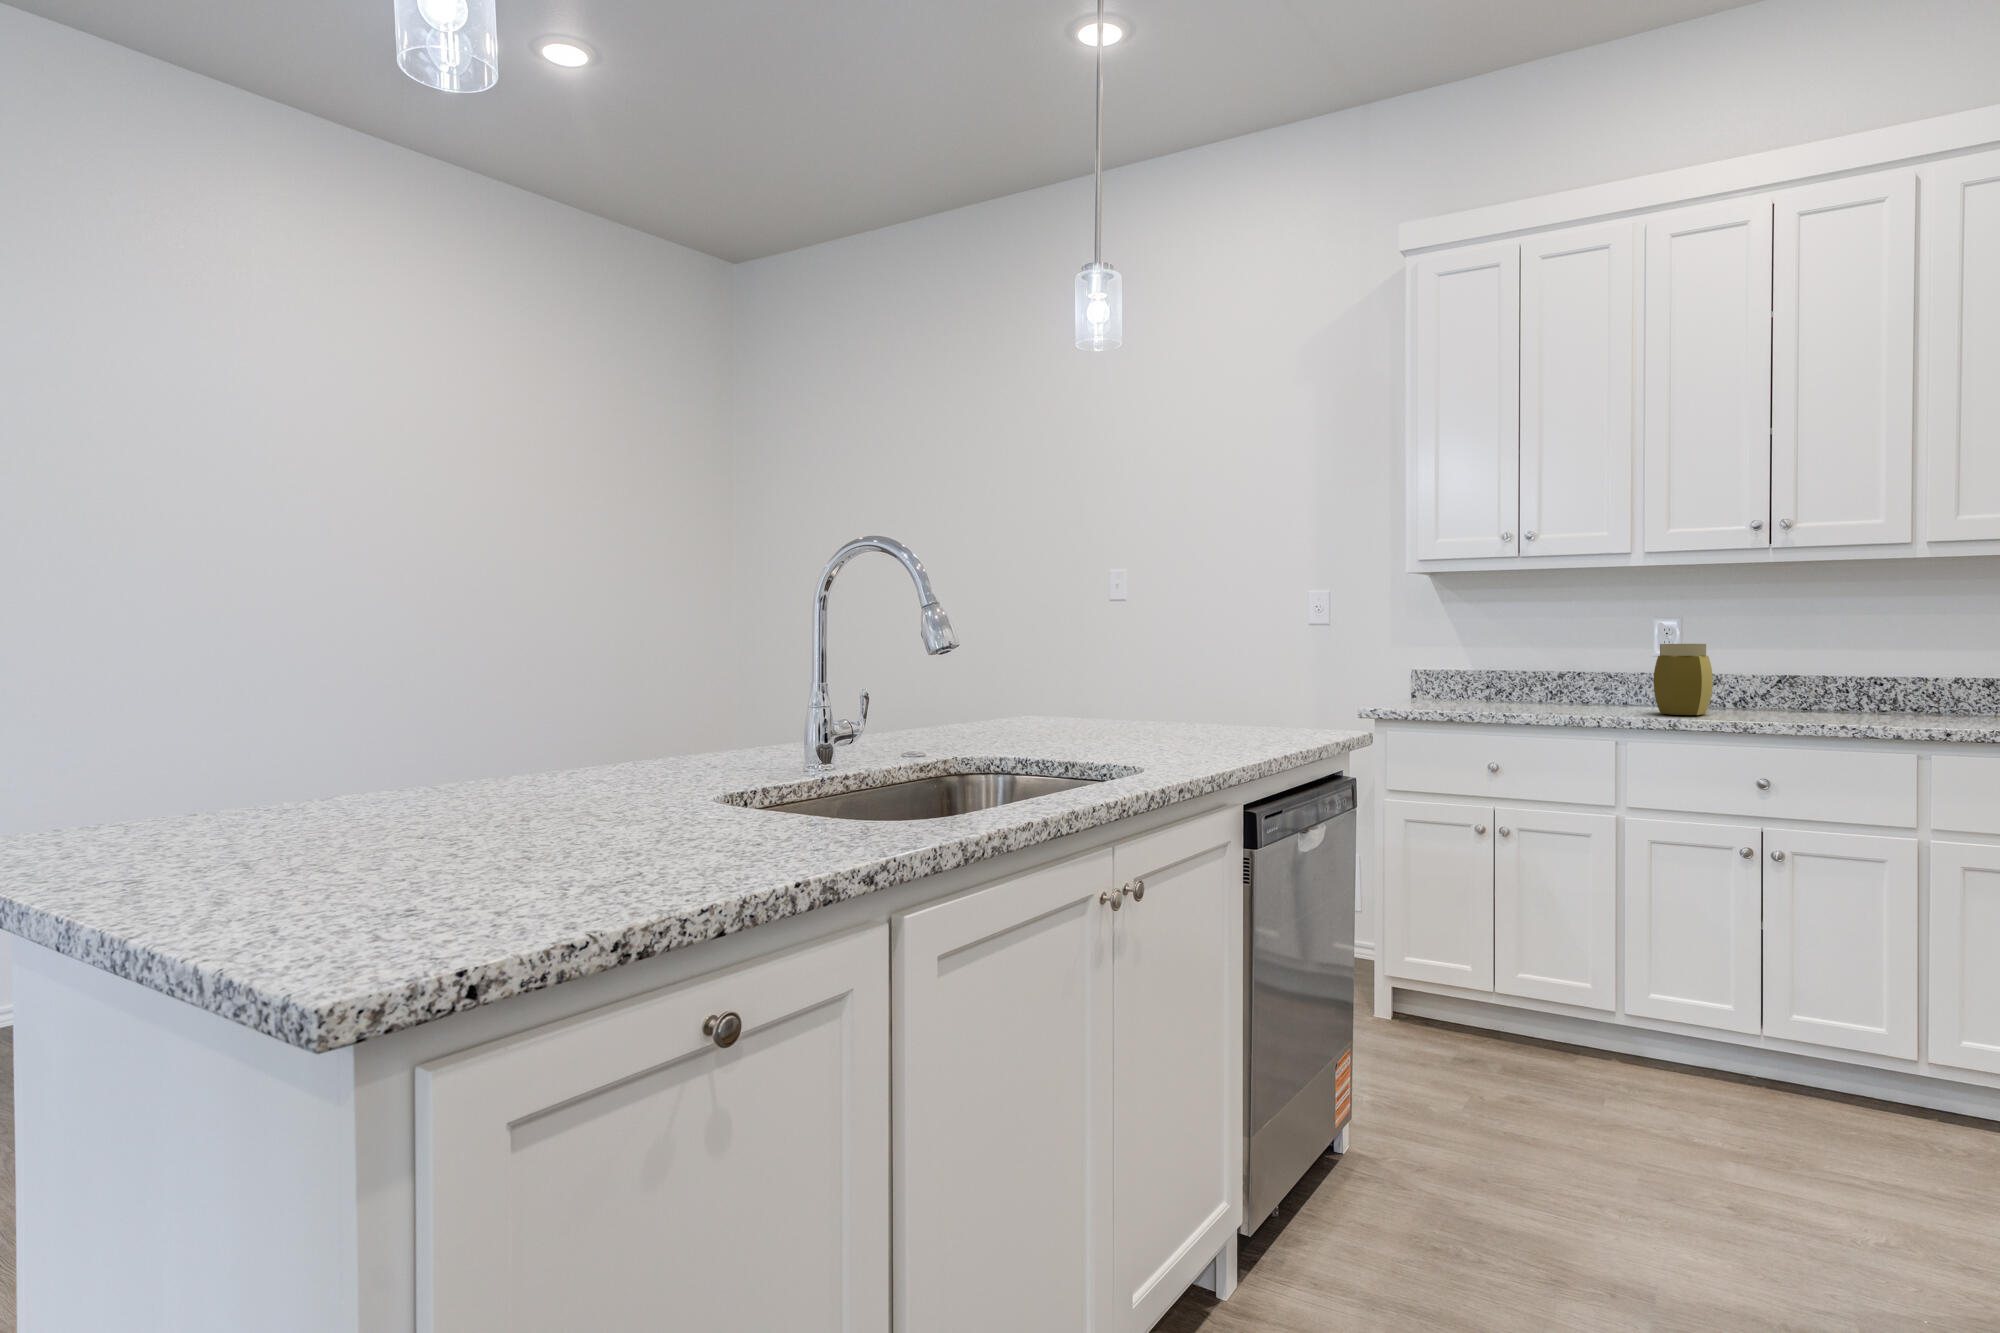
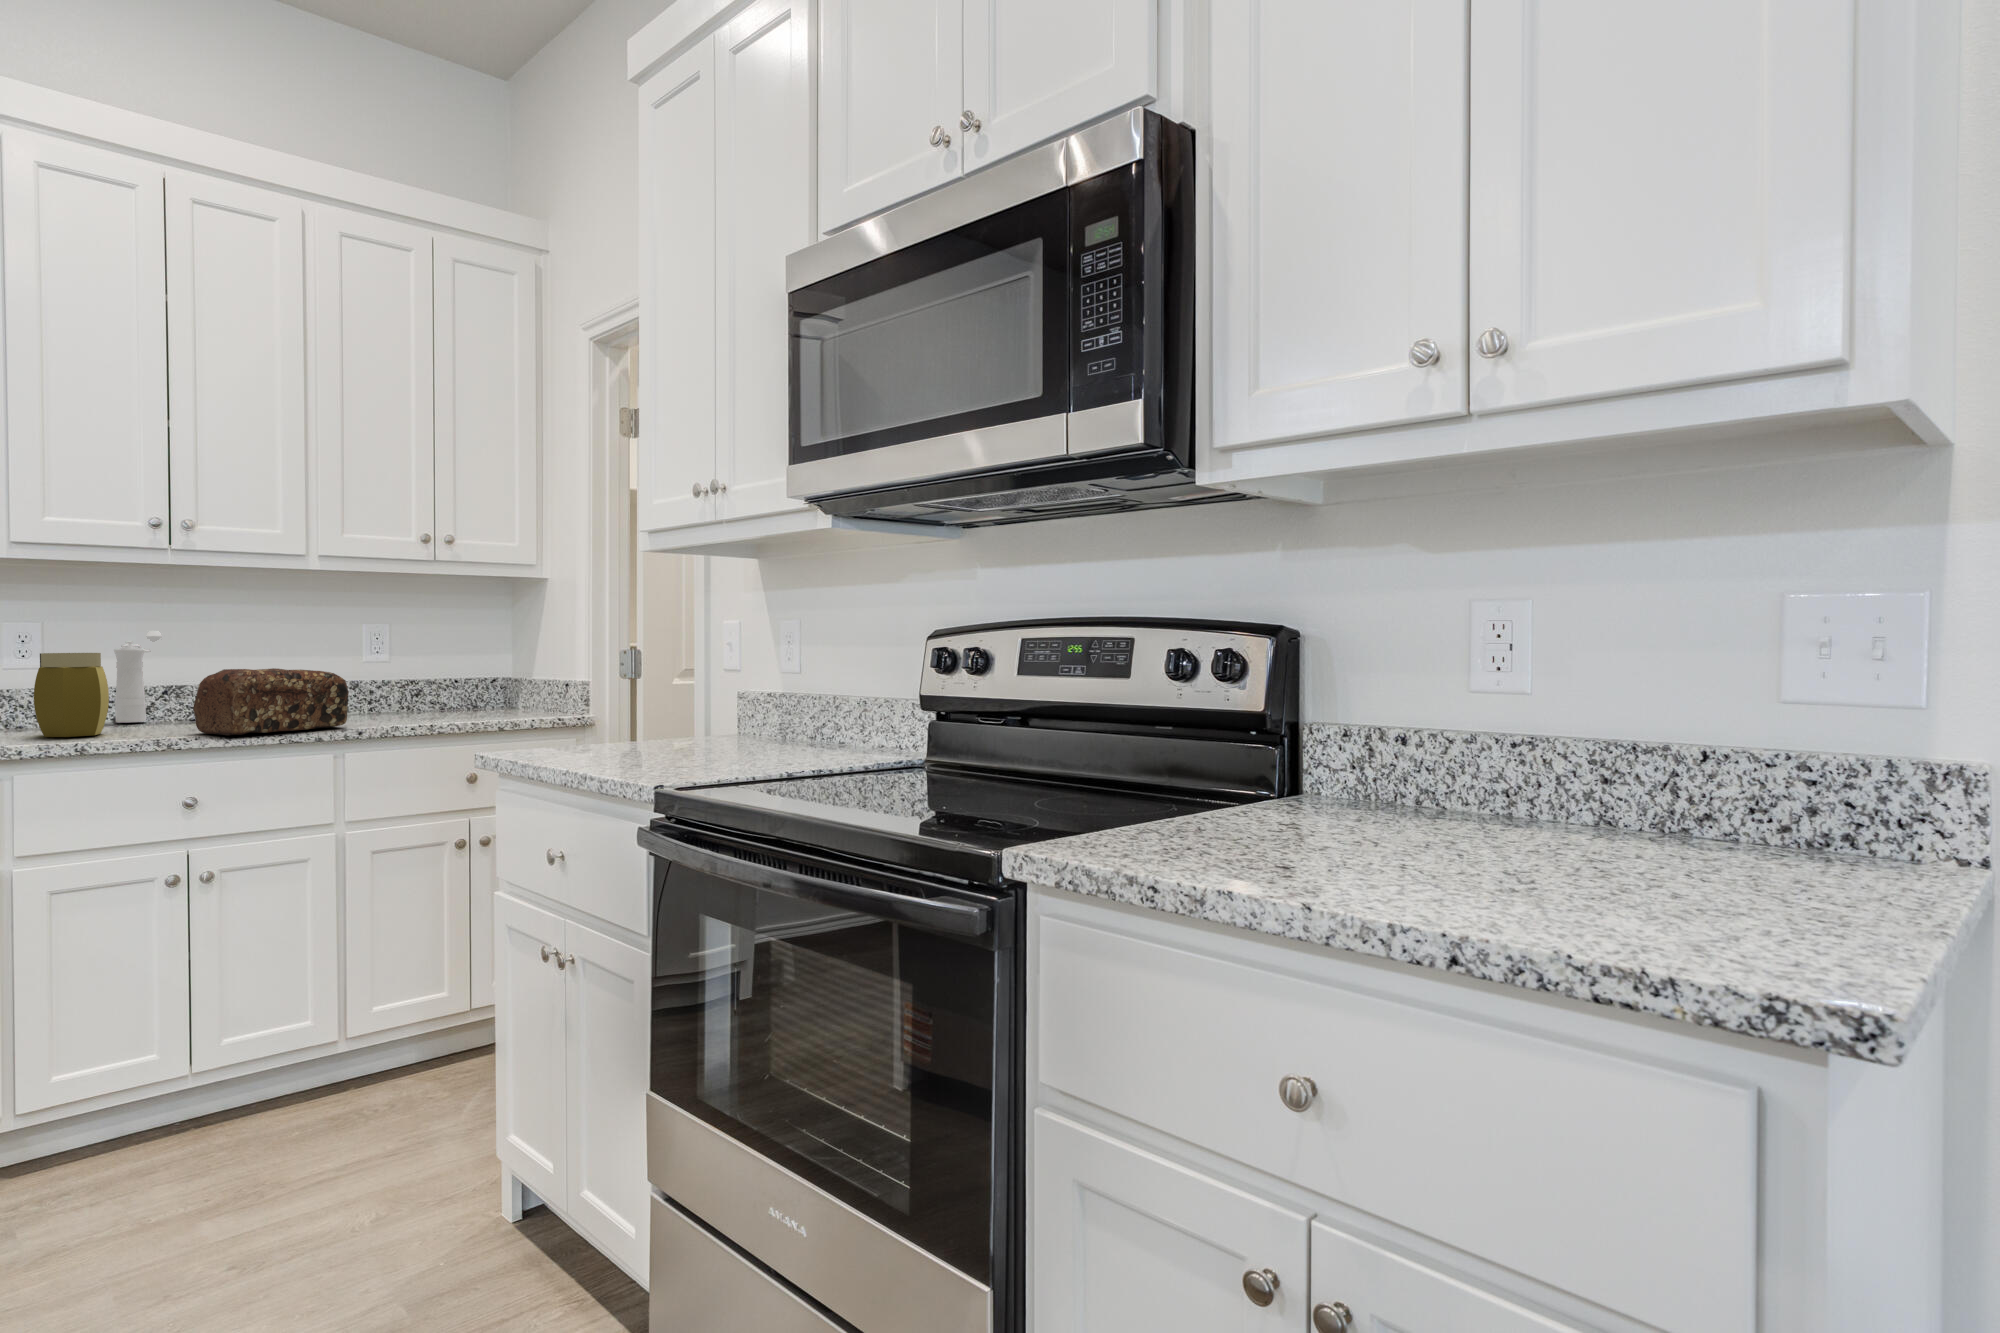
pepper mill: none [1732,624,1783,707] -> present [114,631,163,723]
bread loaf: none [1779,661,1944,725] -> present [193,668,348,735]

